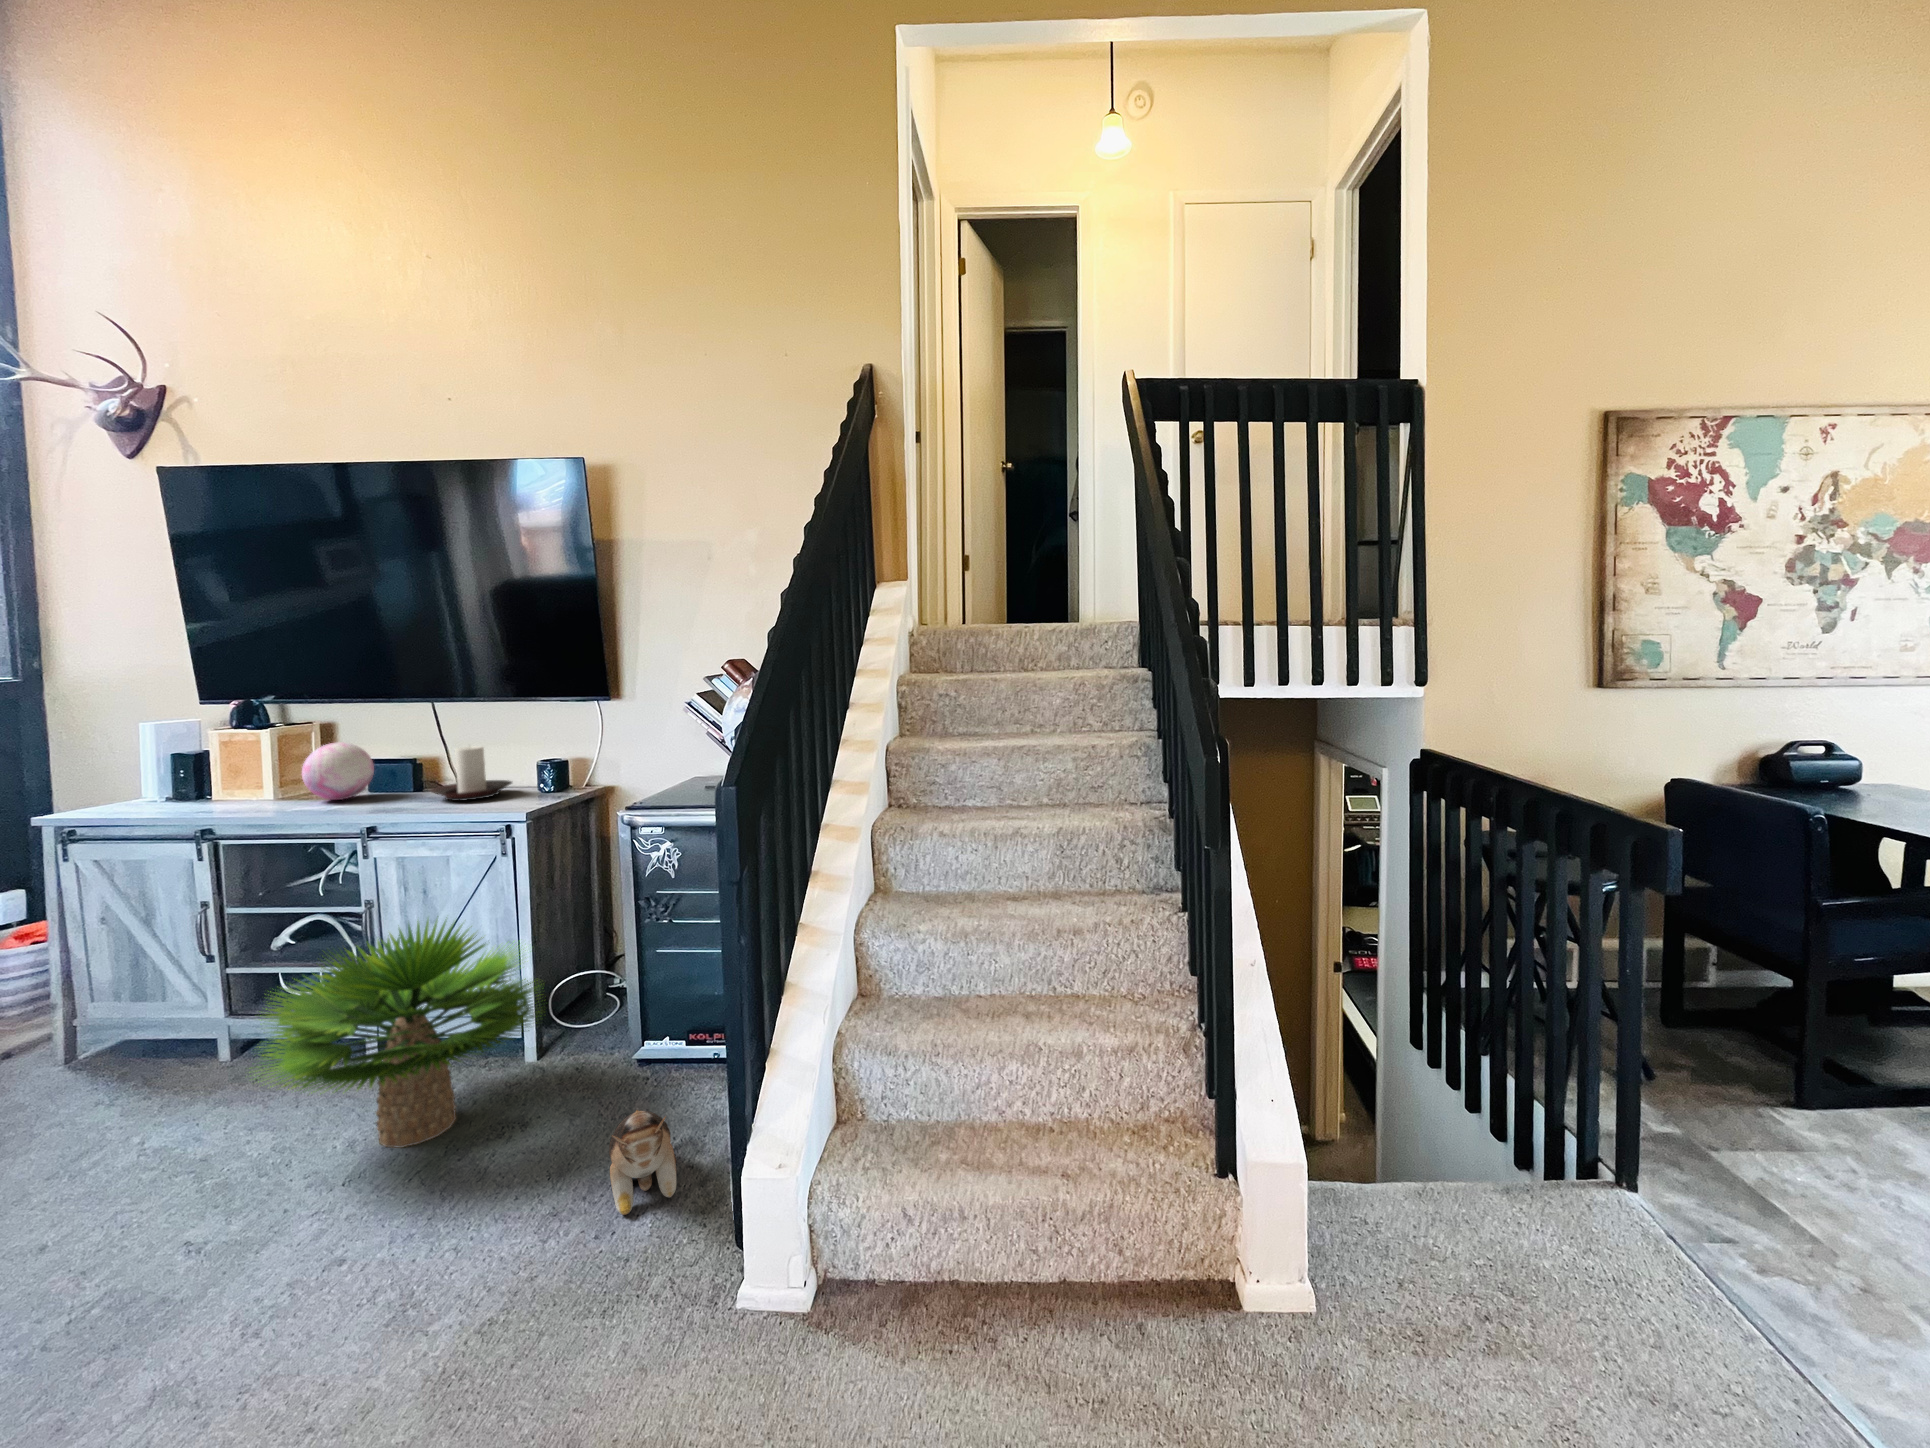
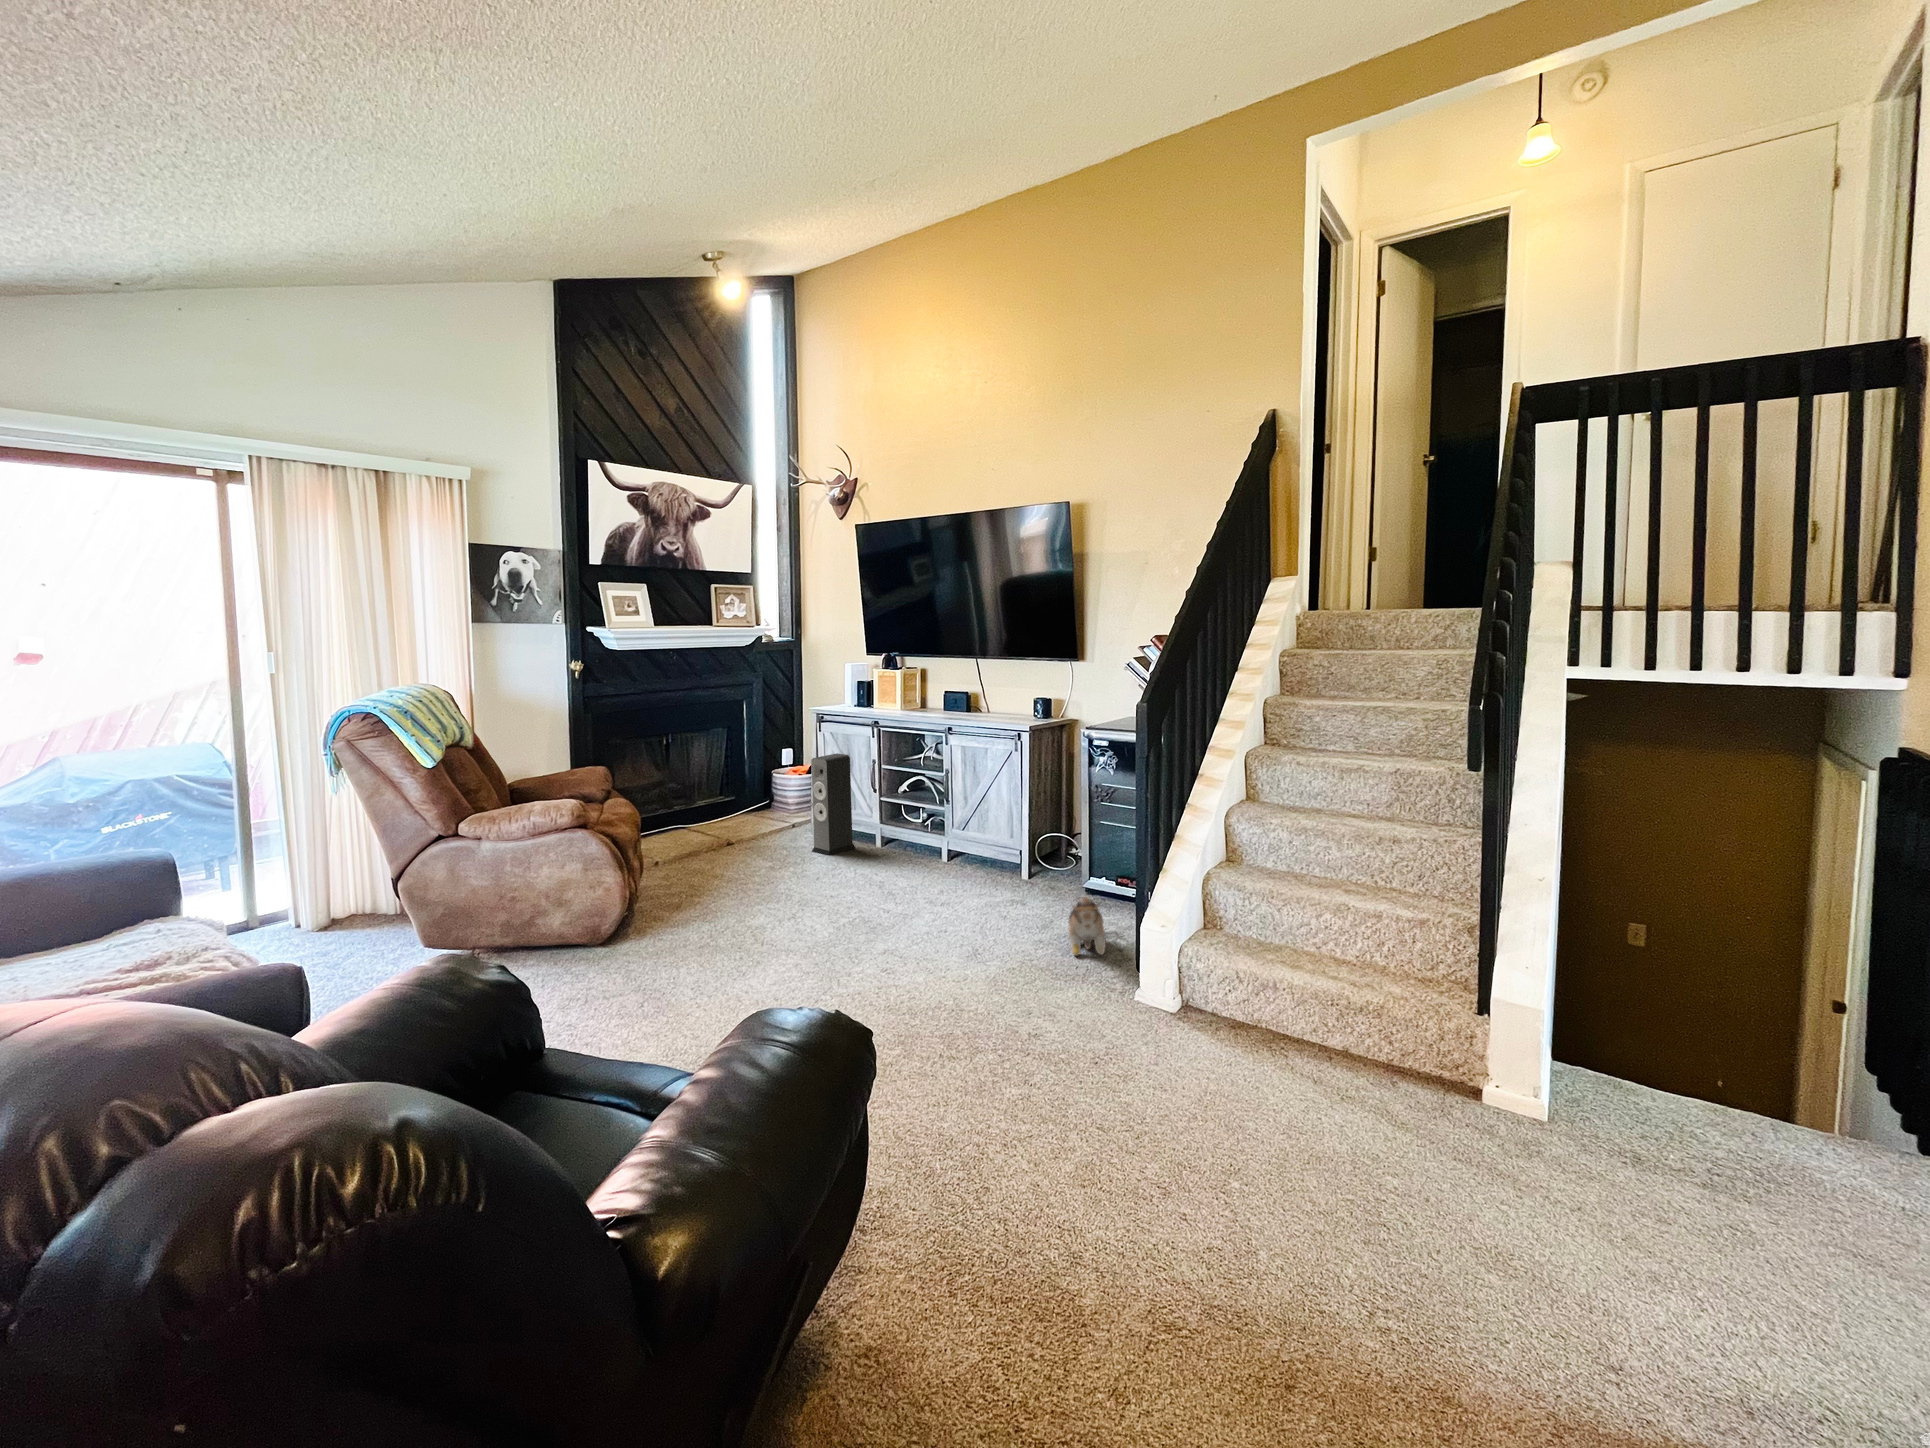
decorative orb: present [302,742,374,800] -> none [916,679,949,712]
candle holder: present [431,746,512,801] -> none [977,684,1021,718]
speaker: none [35,900,169,1110] -> present [811,753,855,856]
potted plant: present [261,920,542,1148] -> none [898,778,1039,902]

